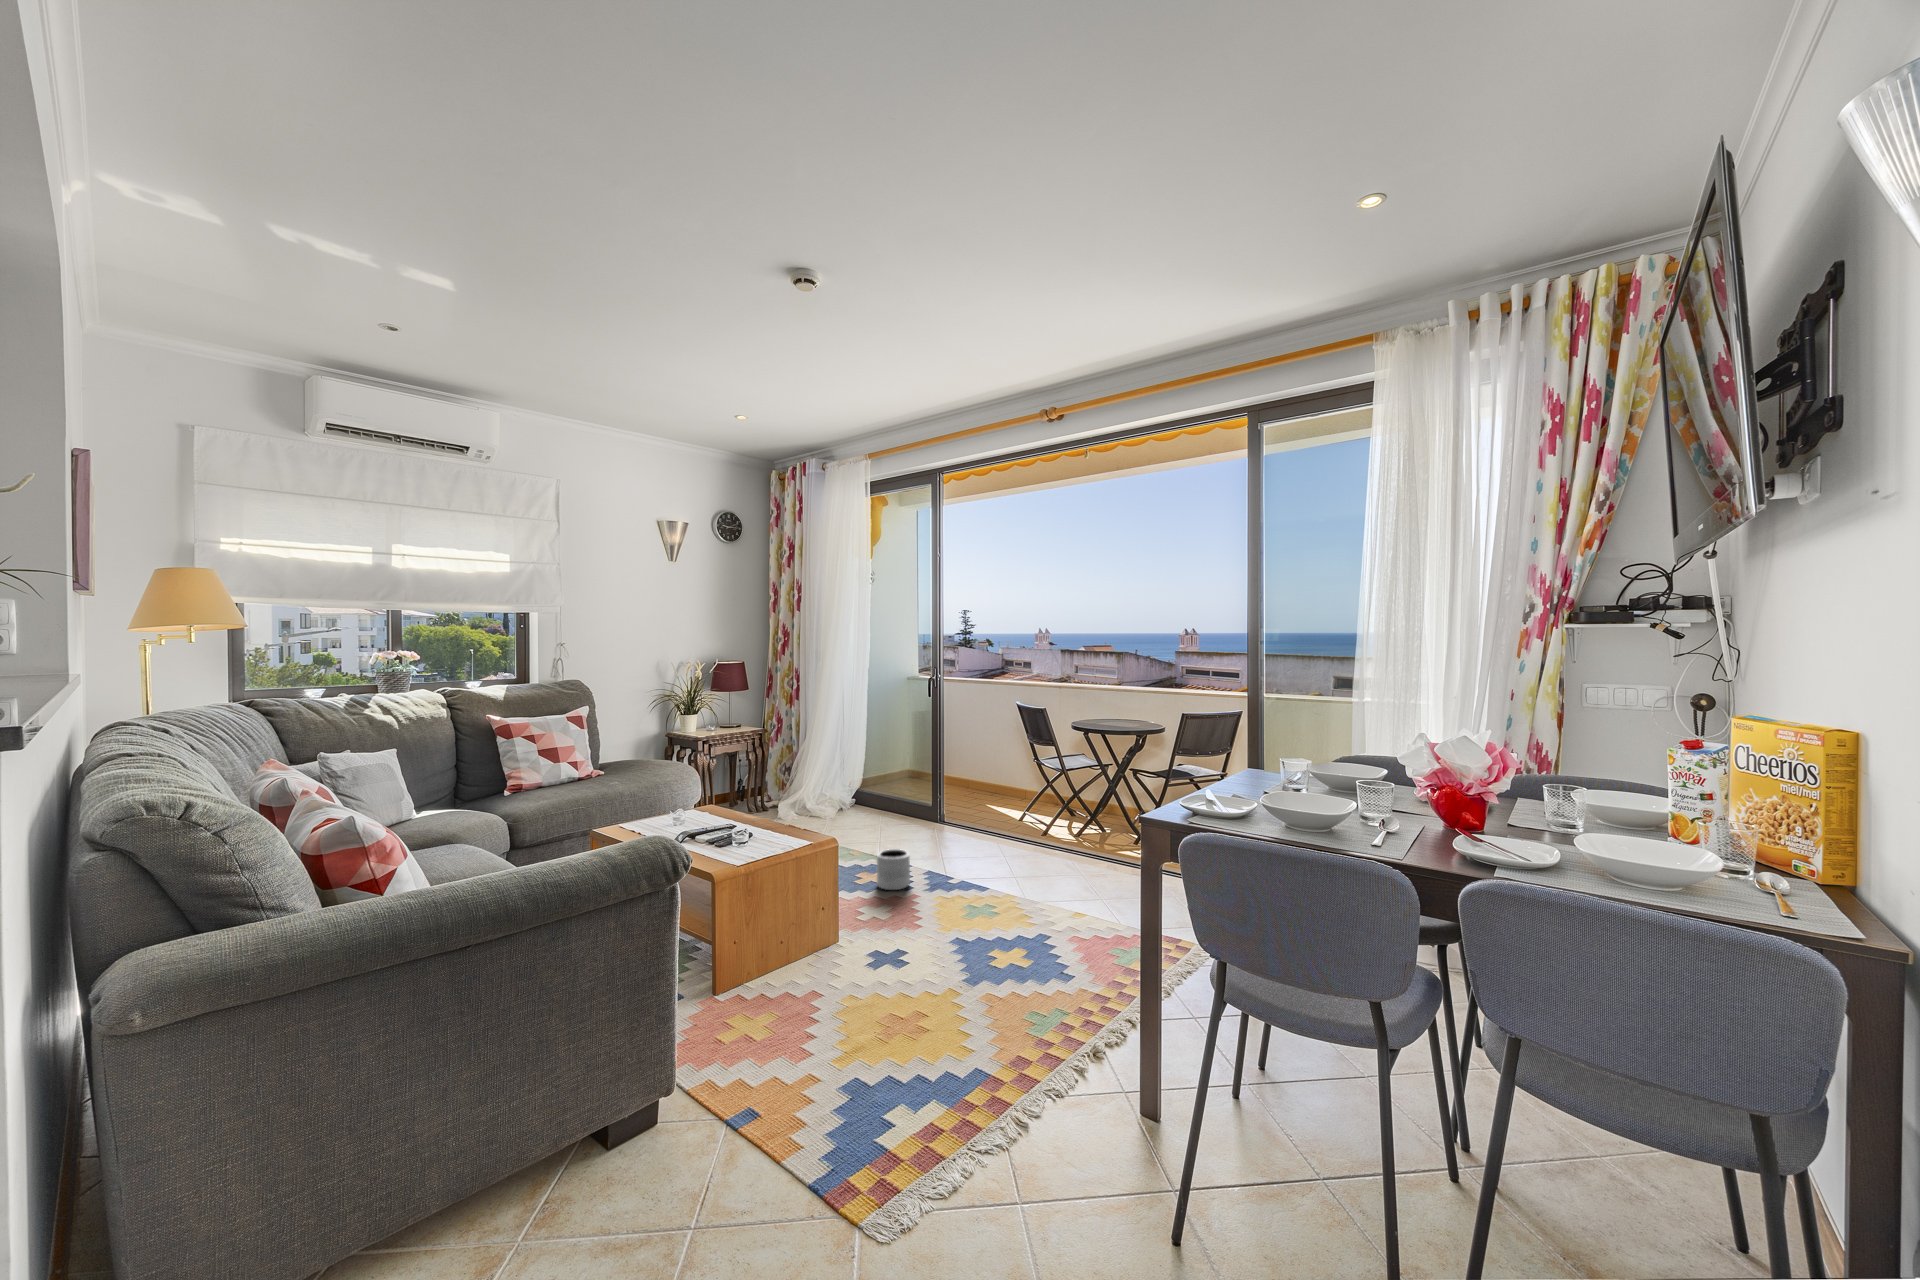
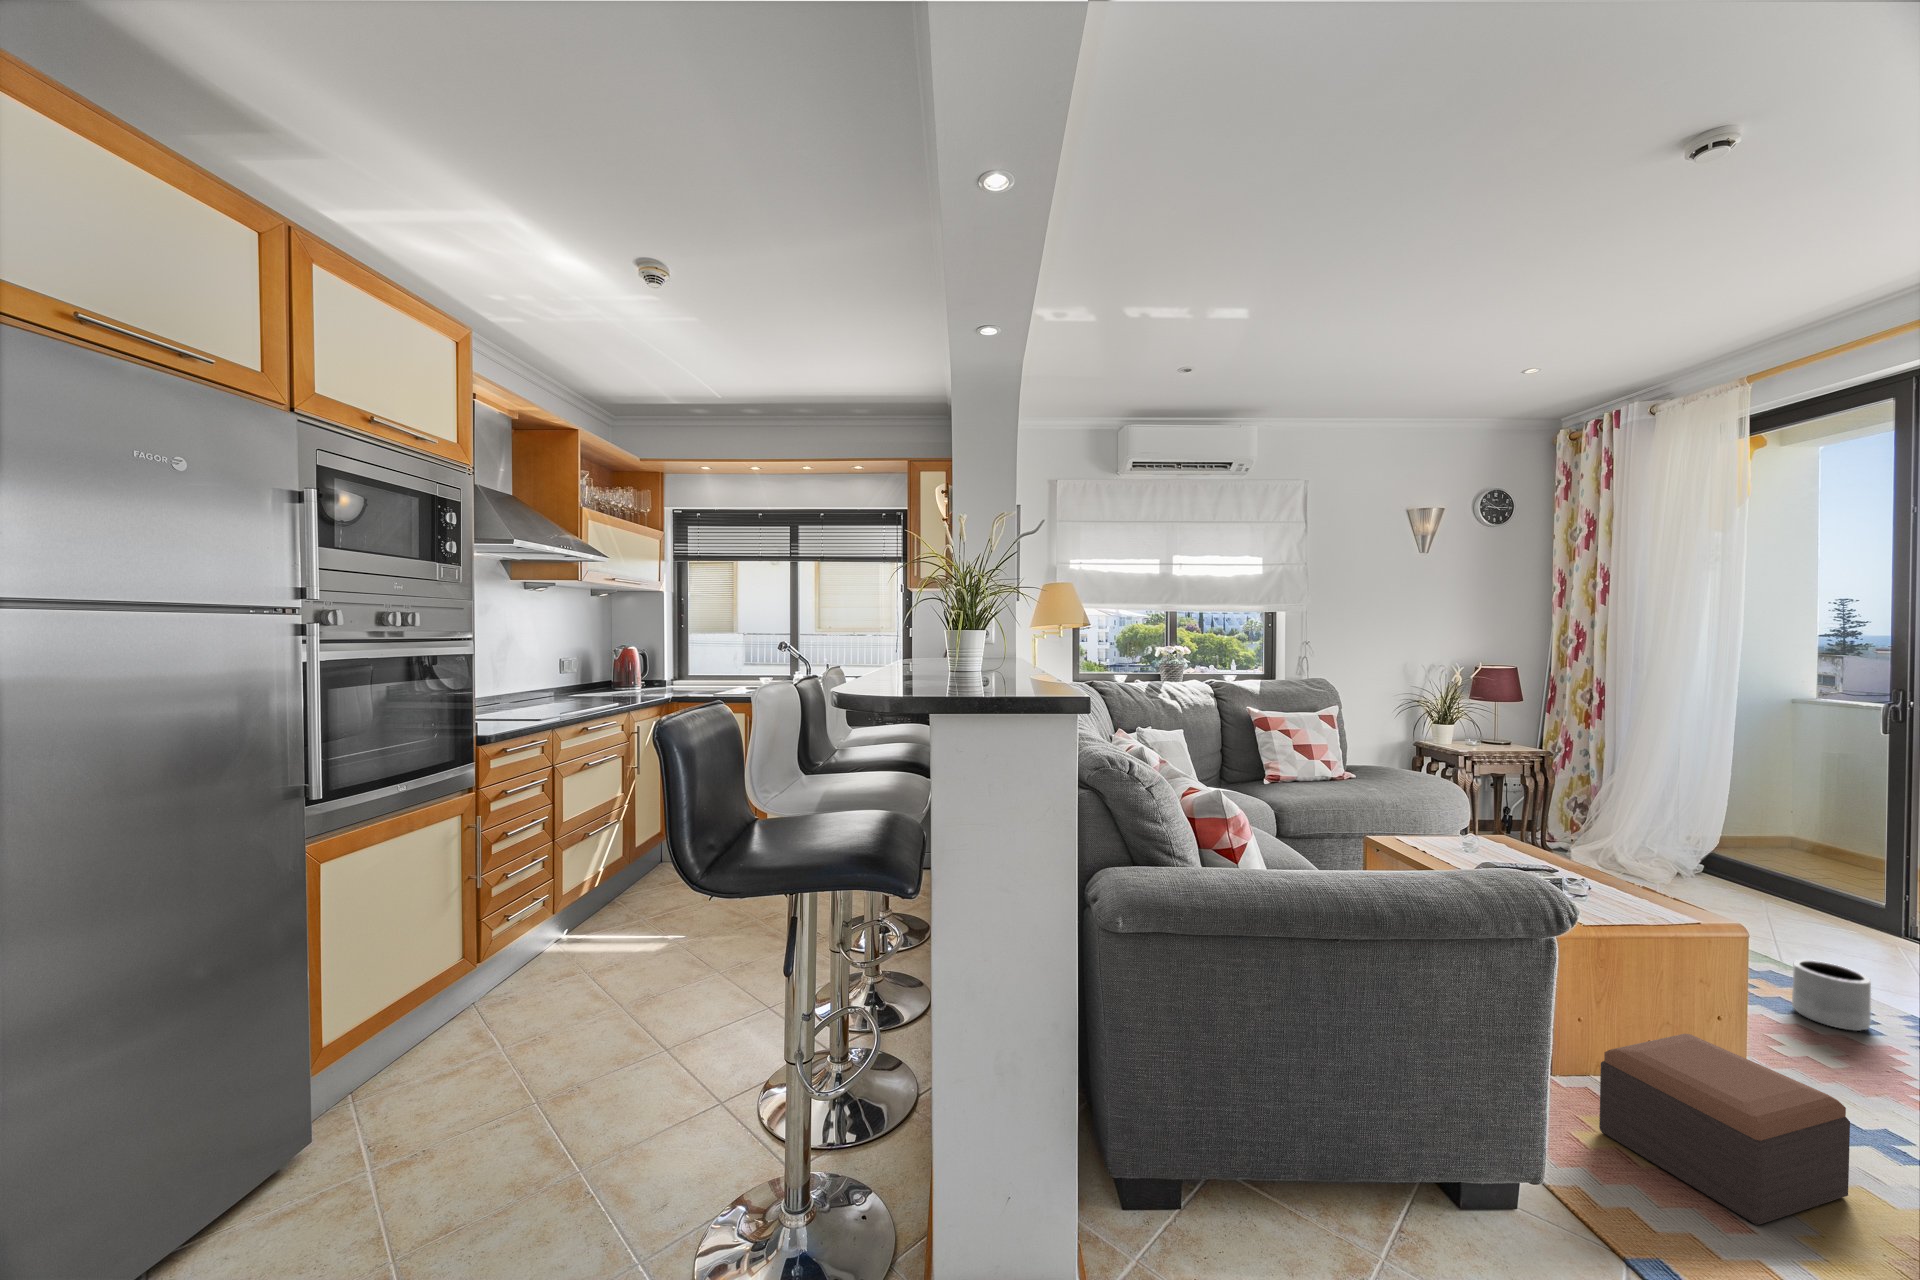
footstool: none [744,918,870,1029] -> present [1599,1034,1850,1225]

